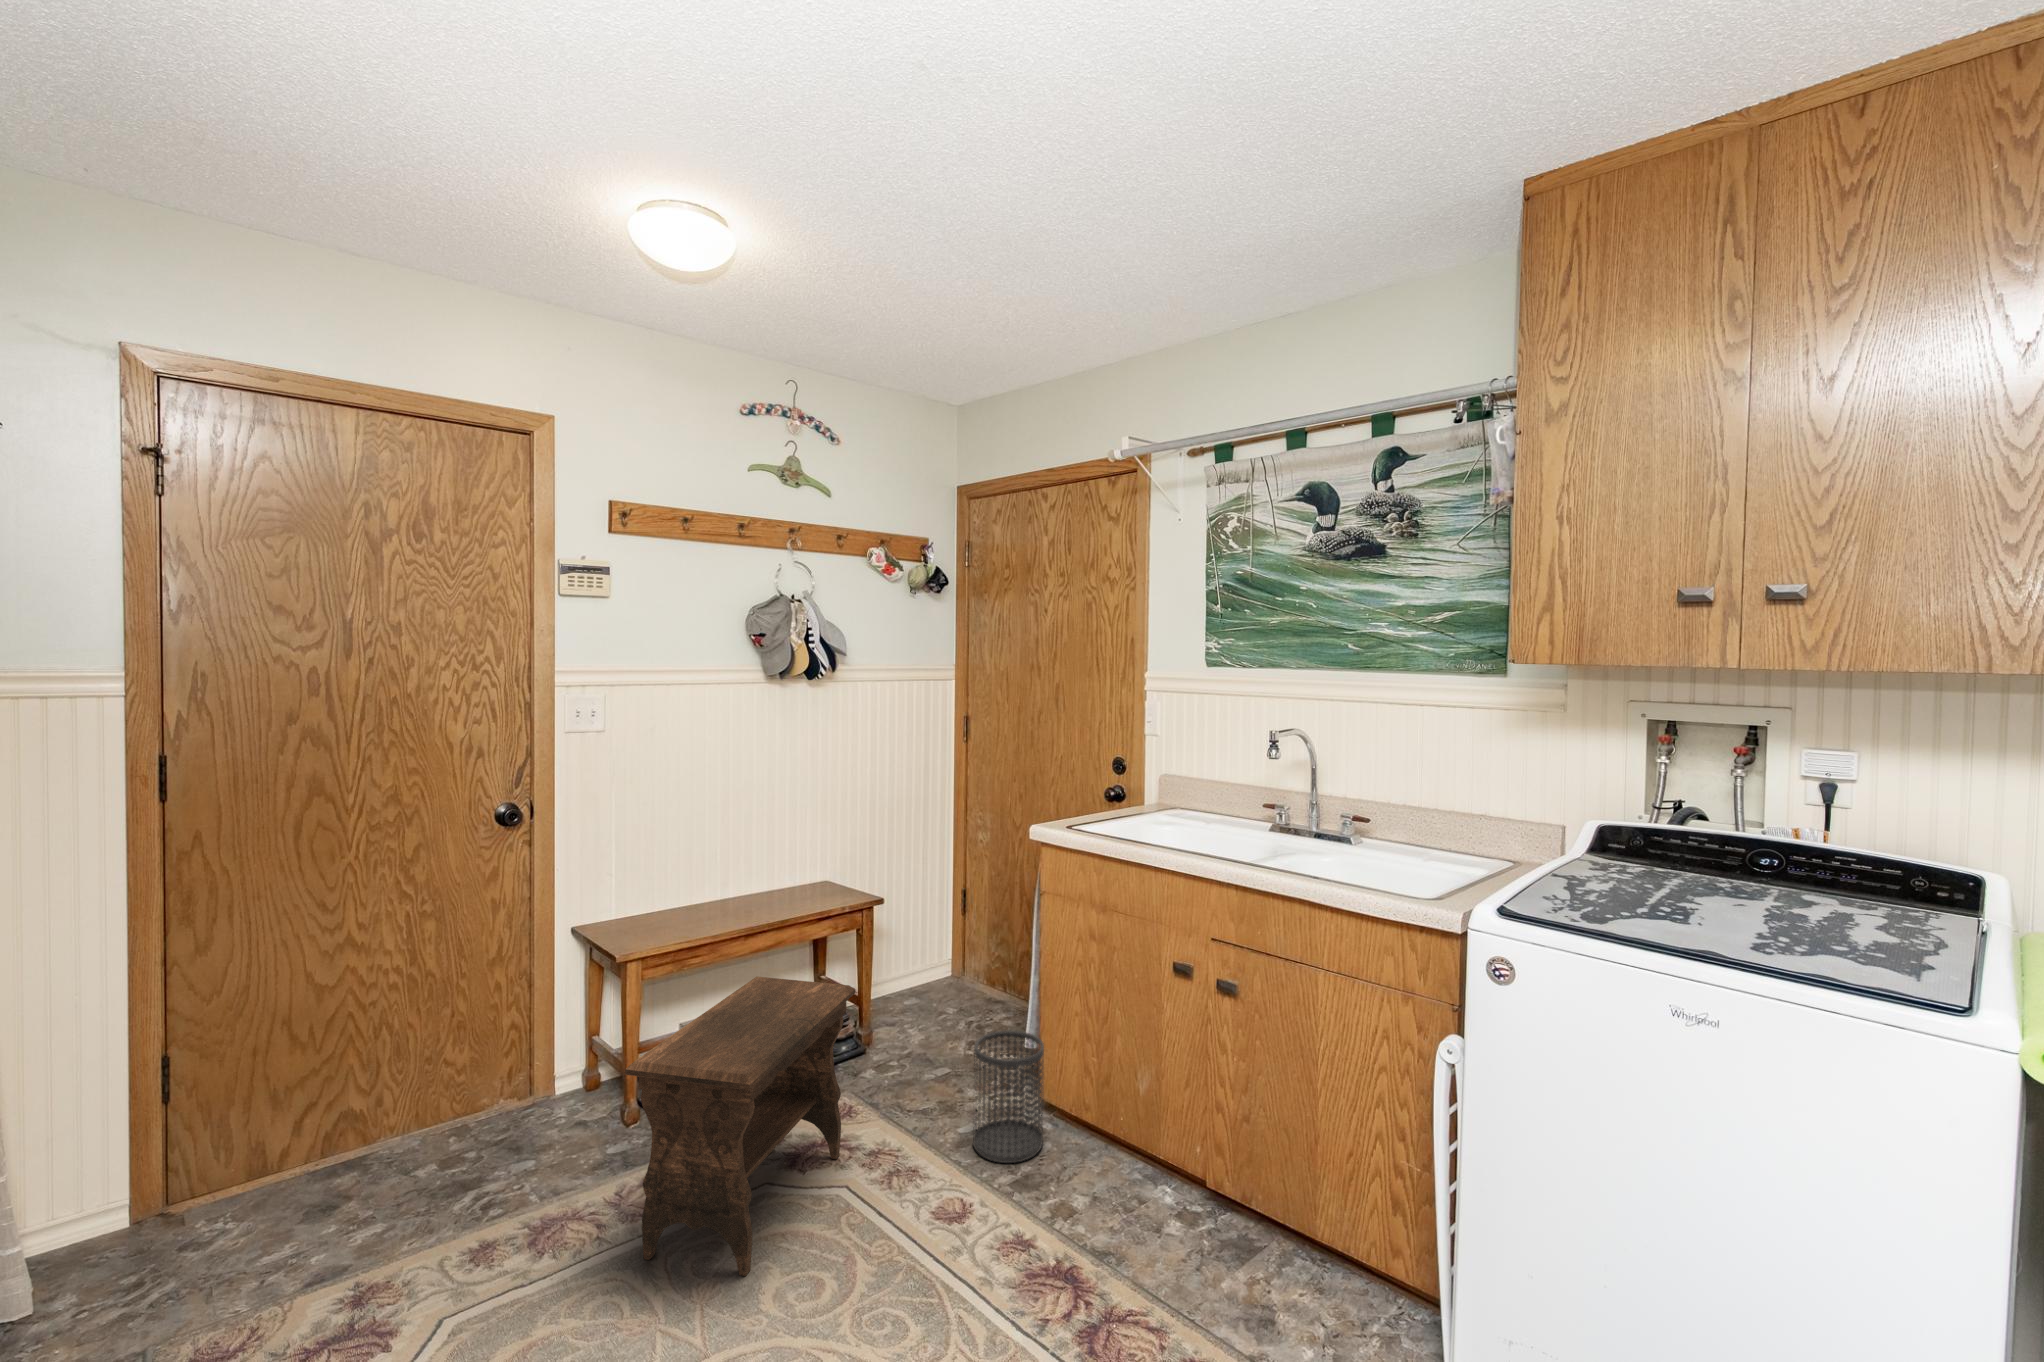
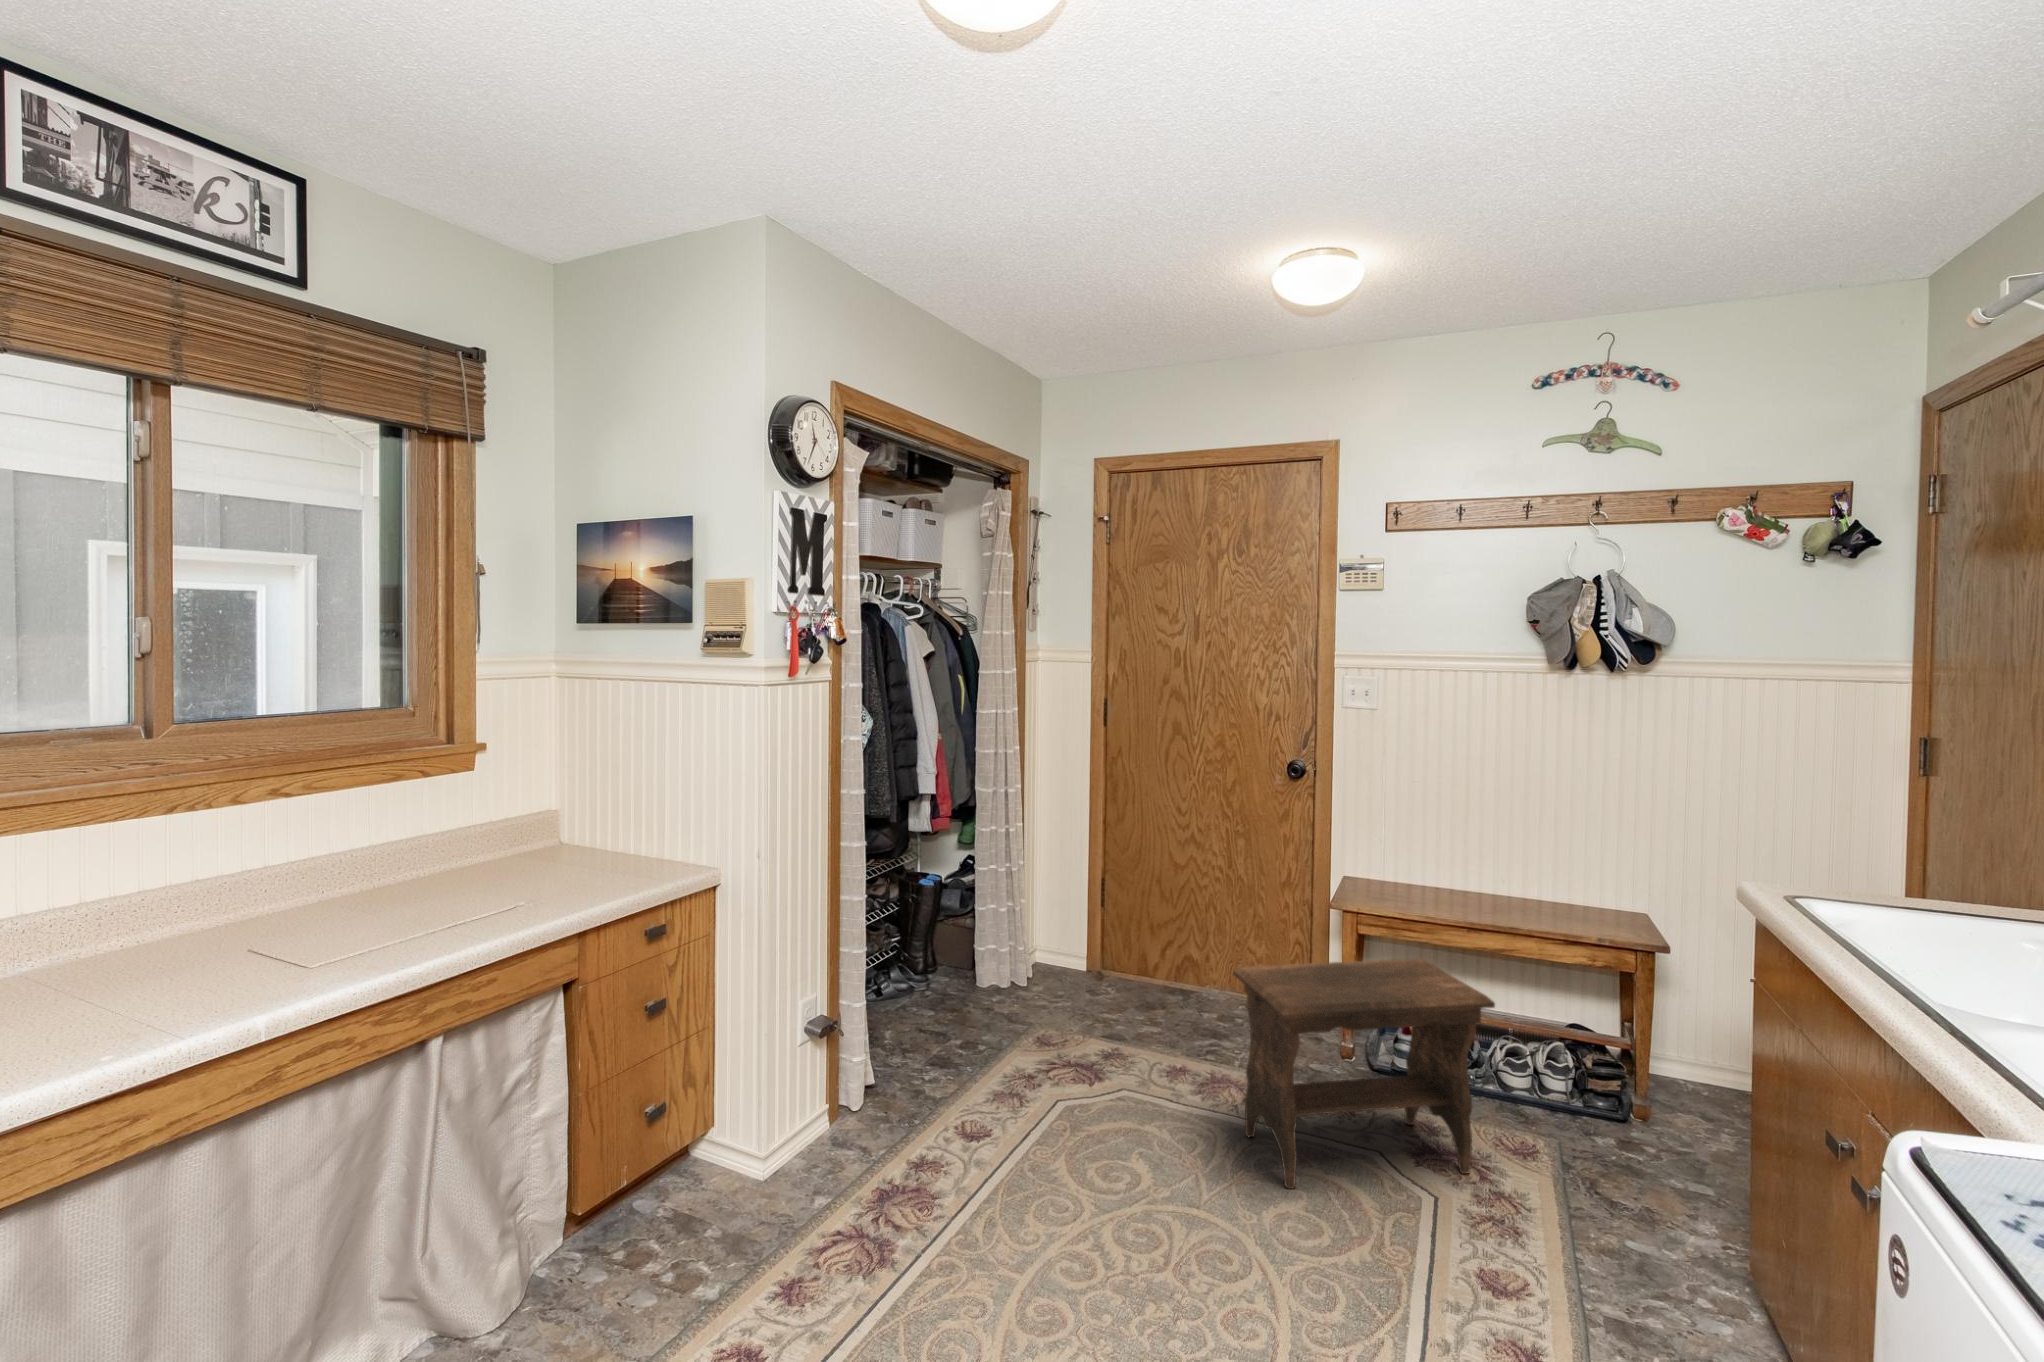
wastebasket: present [973,1030,1044,1163] -> none [1618,1130,1736,1317]

